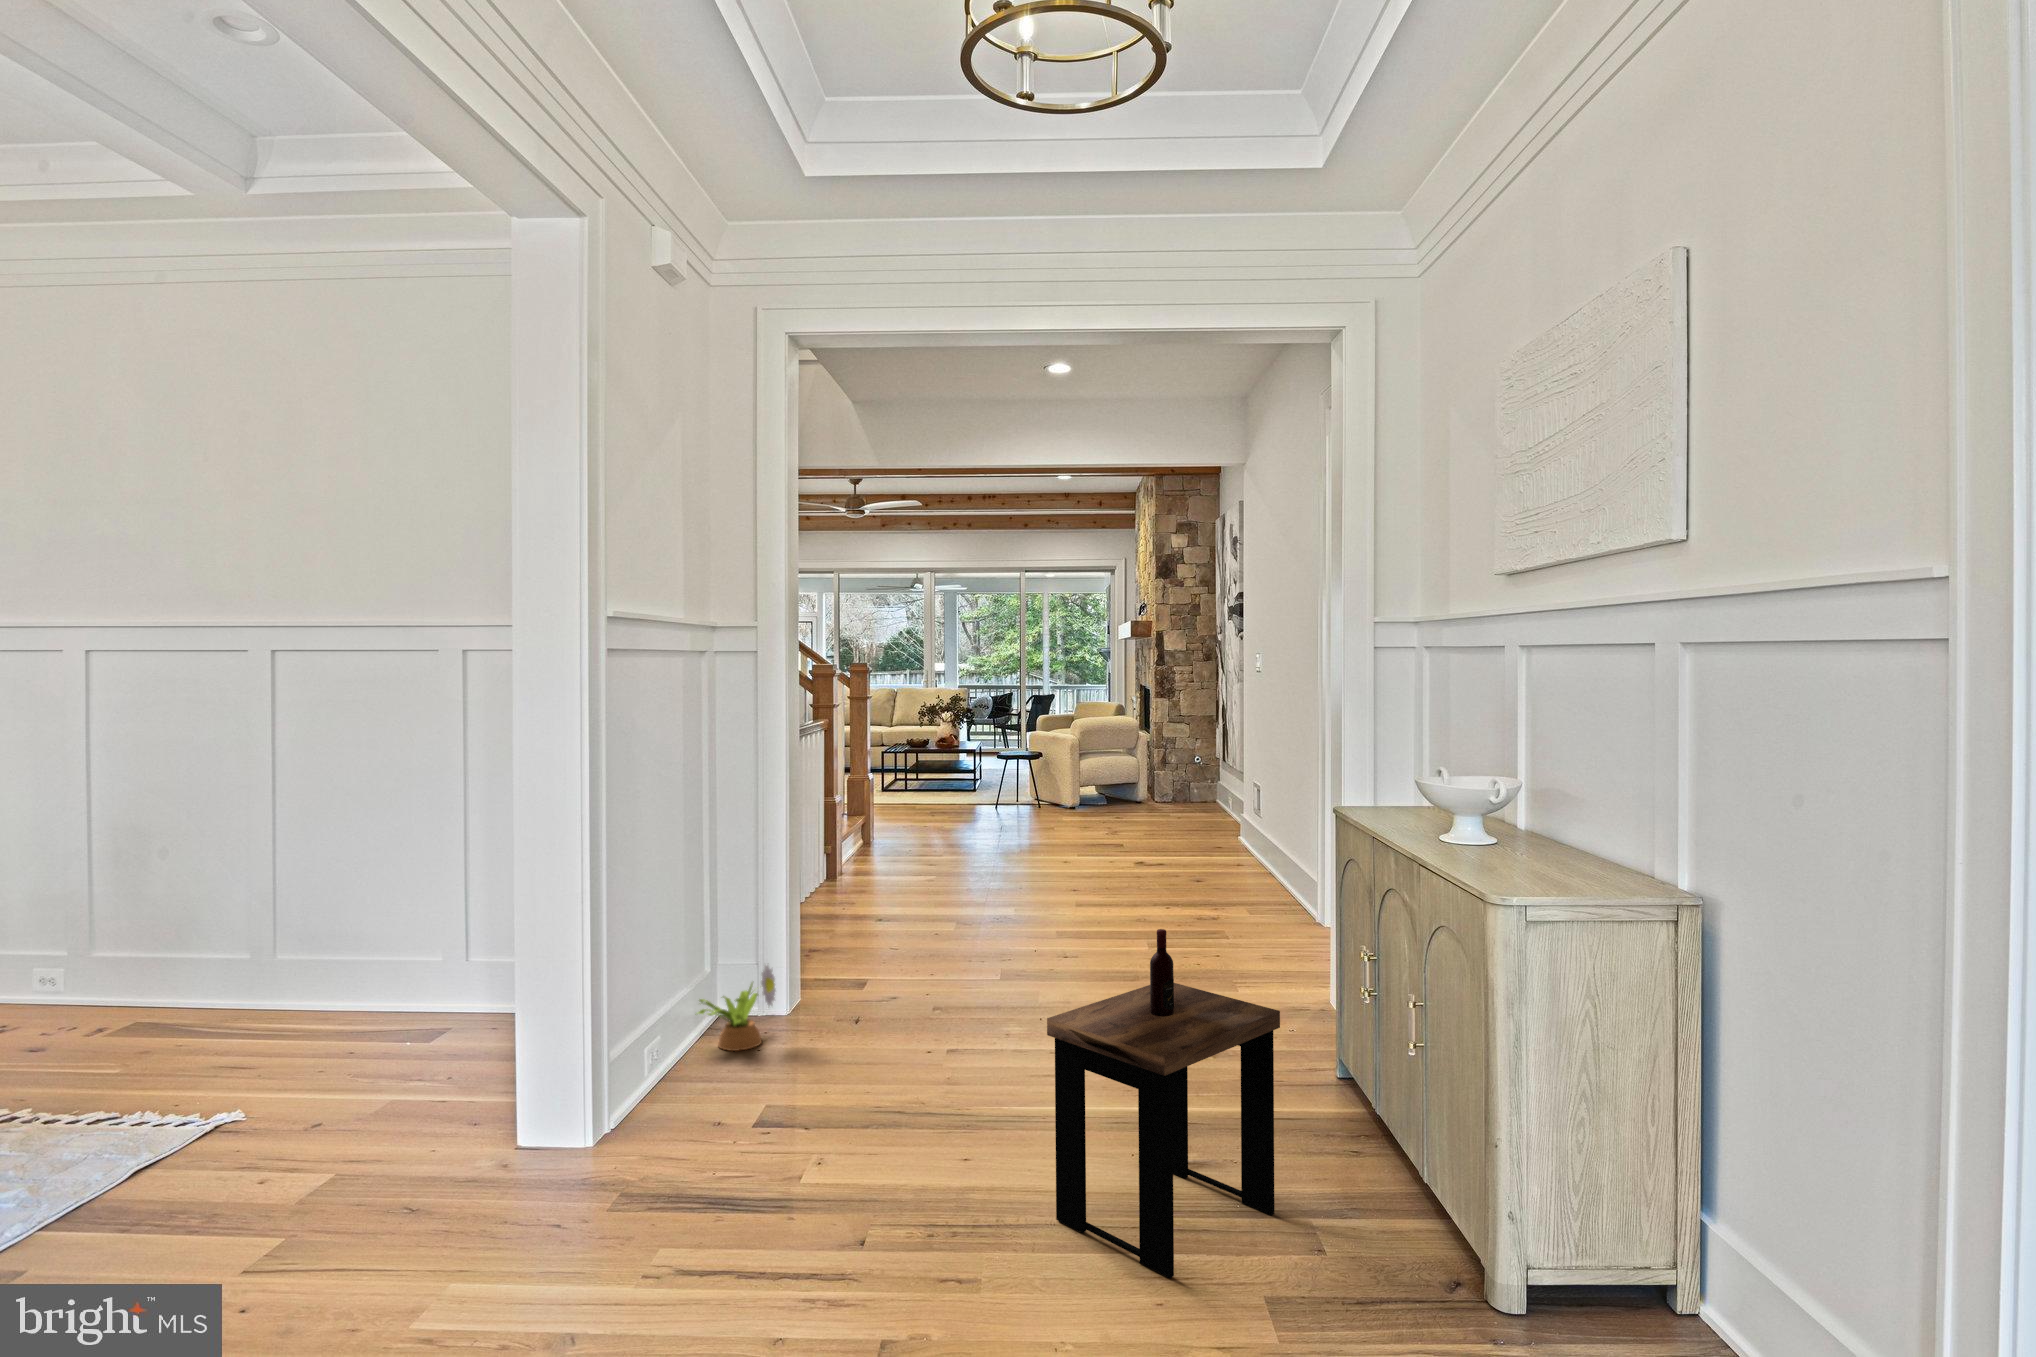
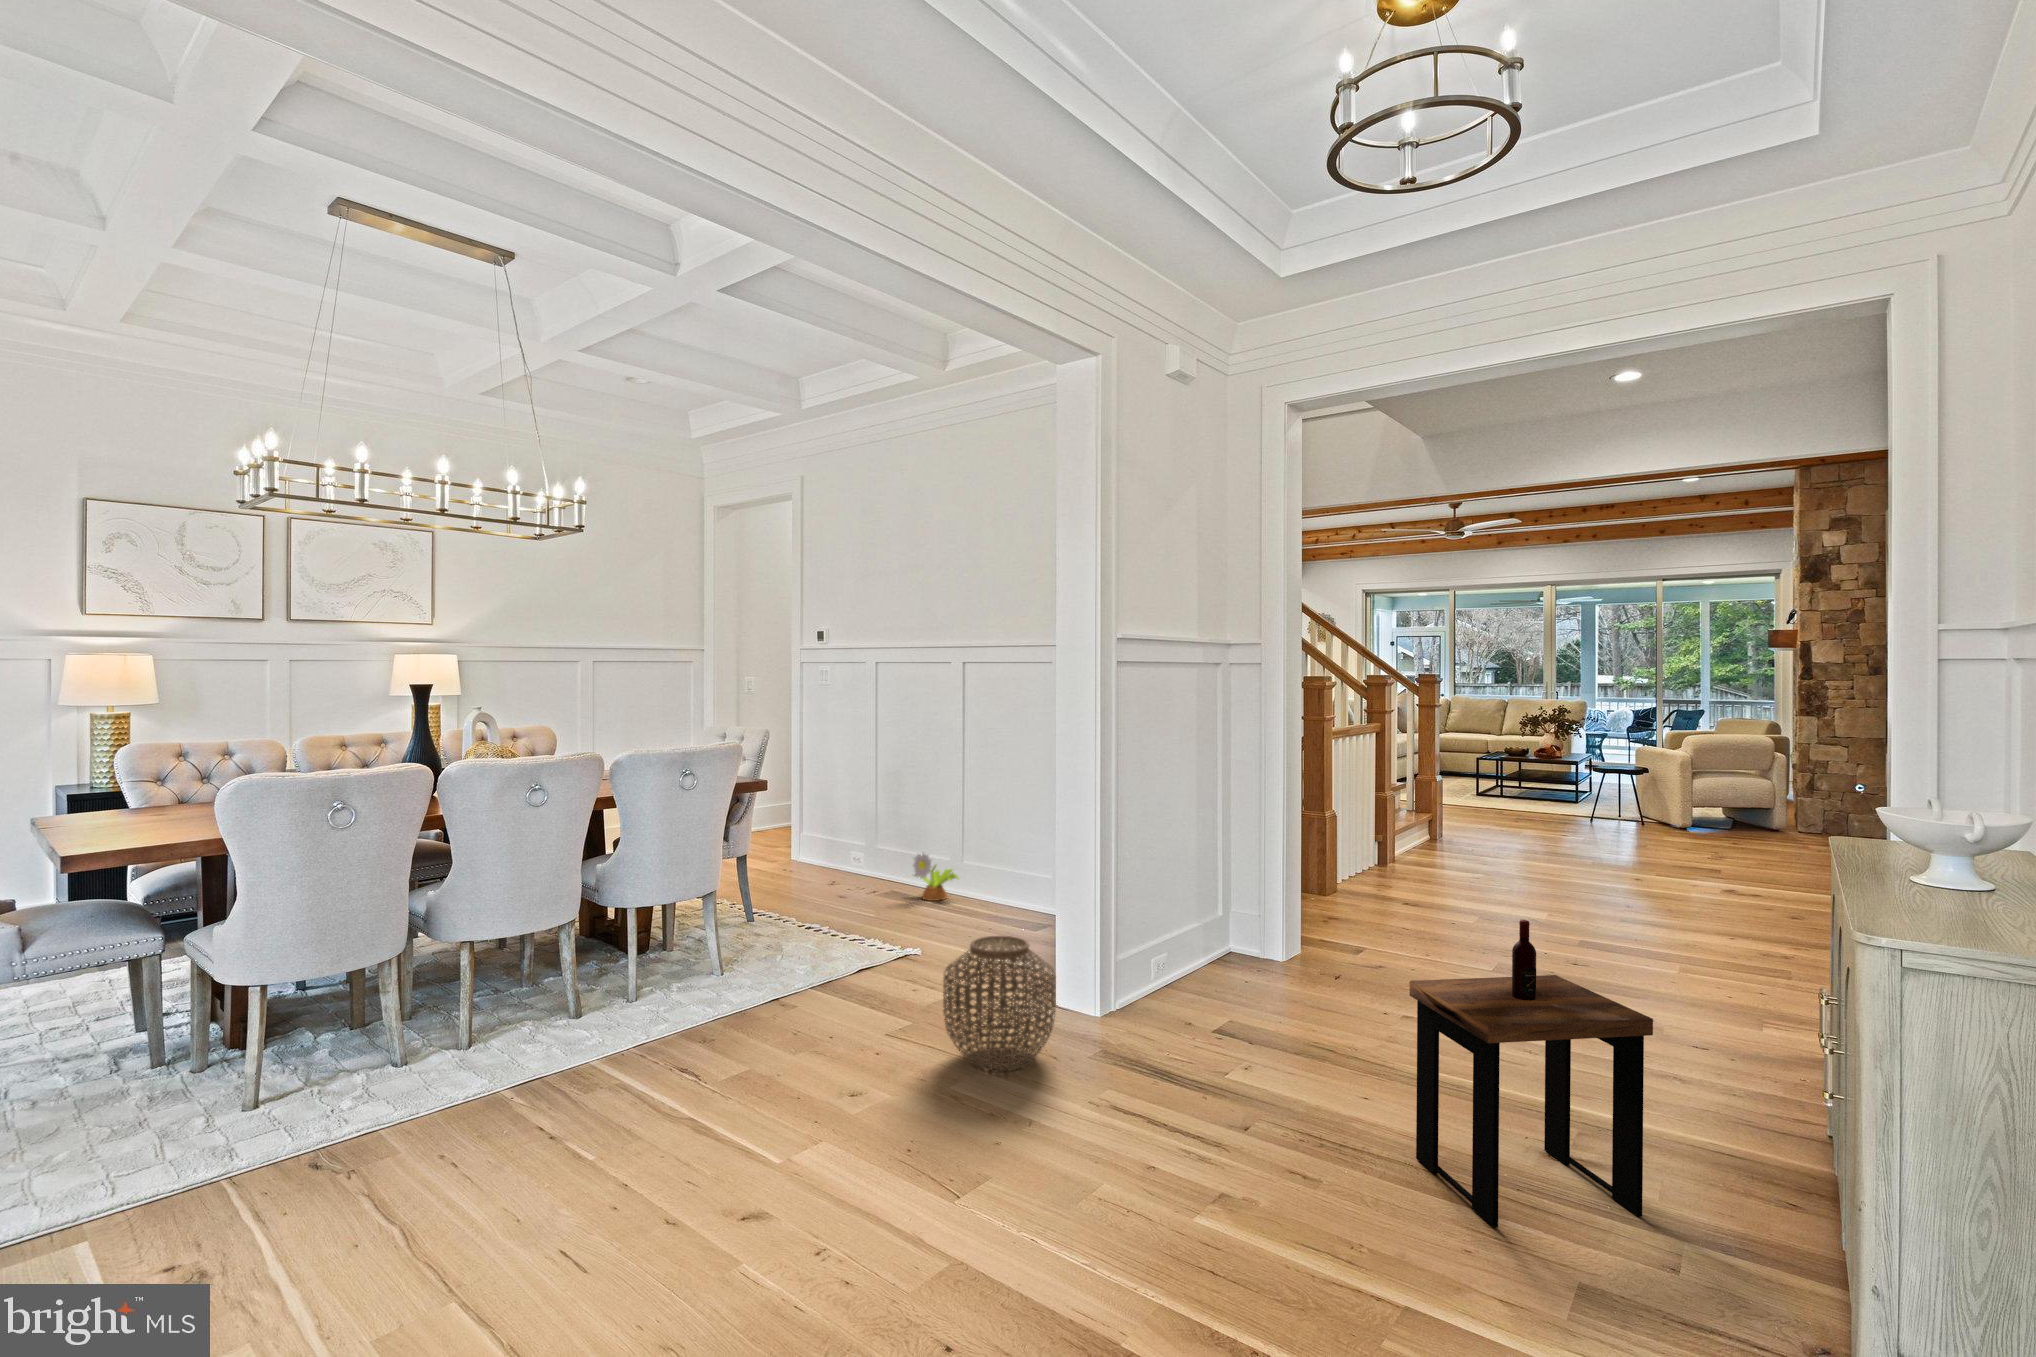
decorative plant: present [698,965,776,1051] -> present [913,853,959,901]
woven basket: none [373,1060,562,1272] -> present [943,936,1056,1071]

